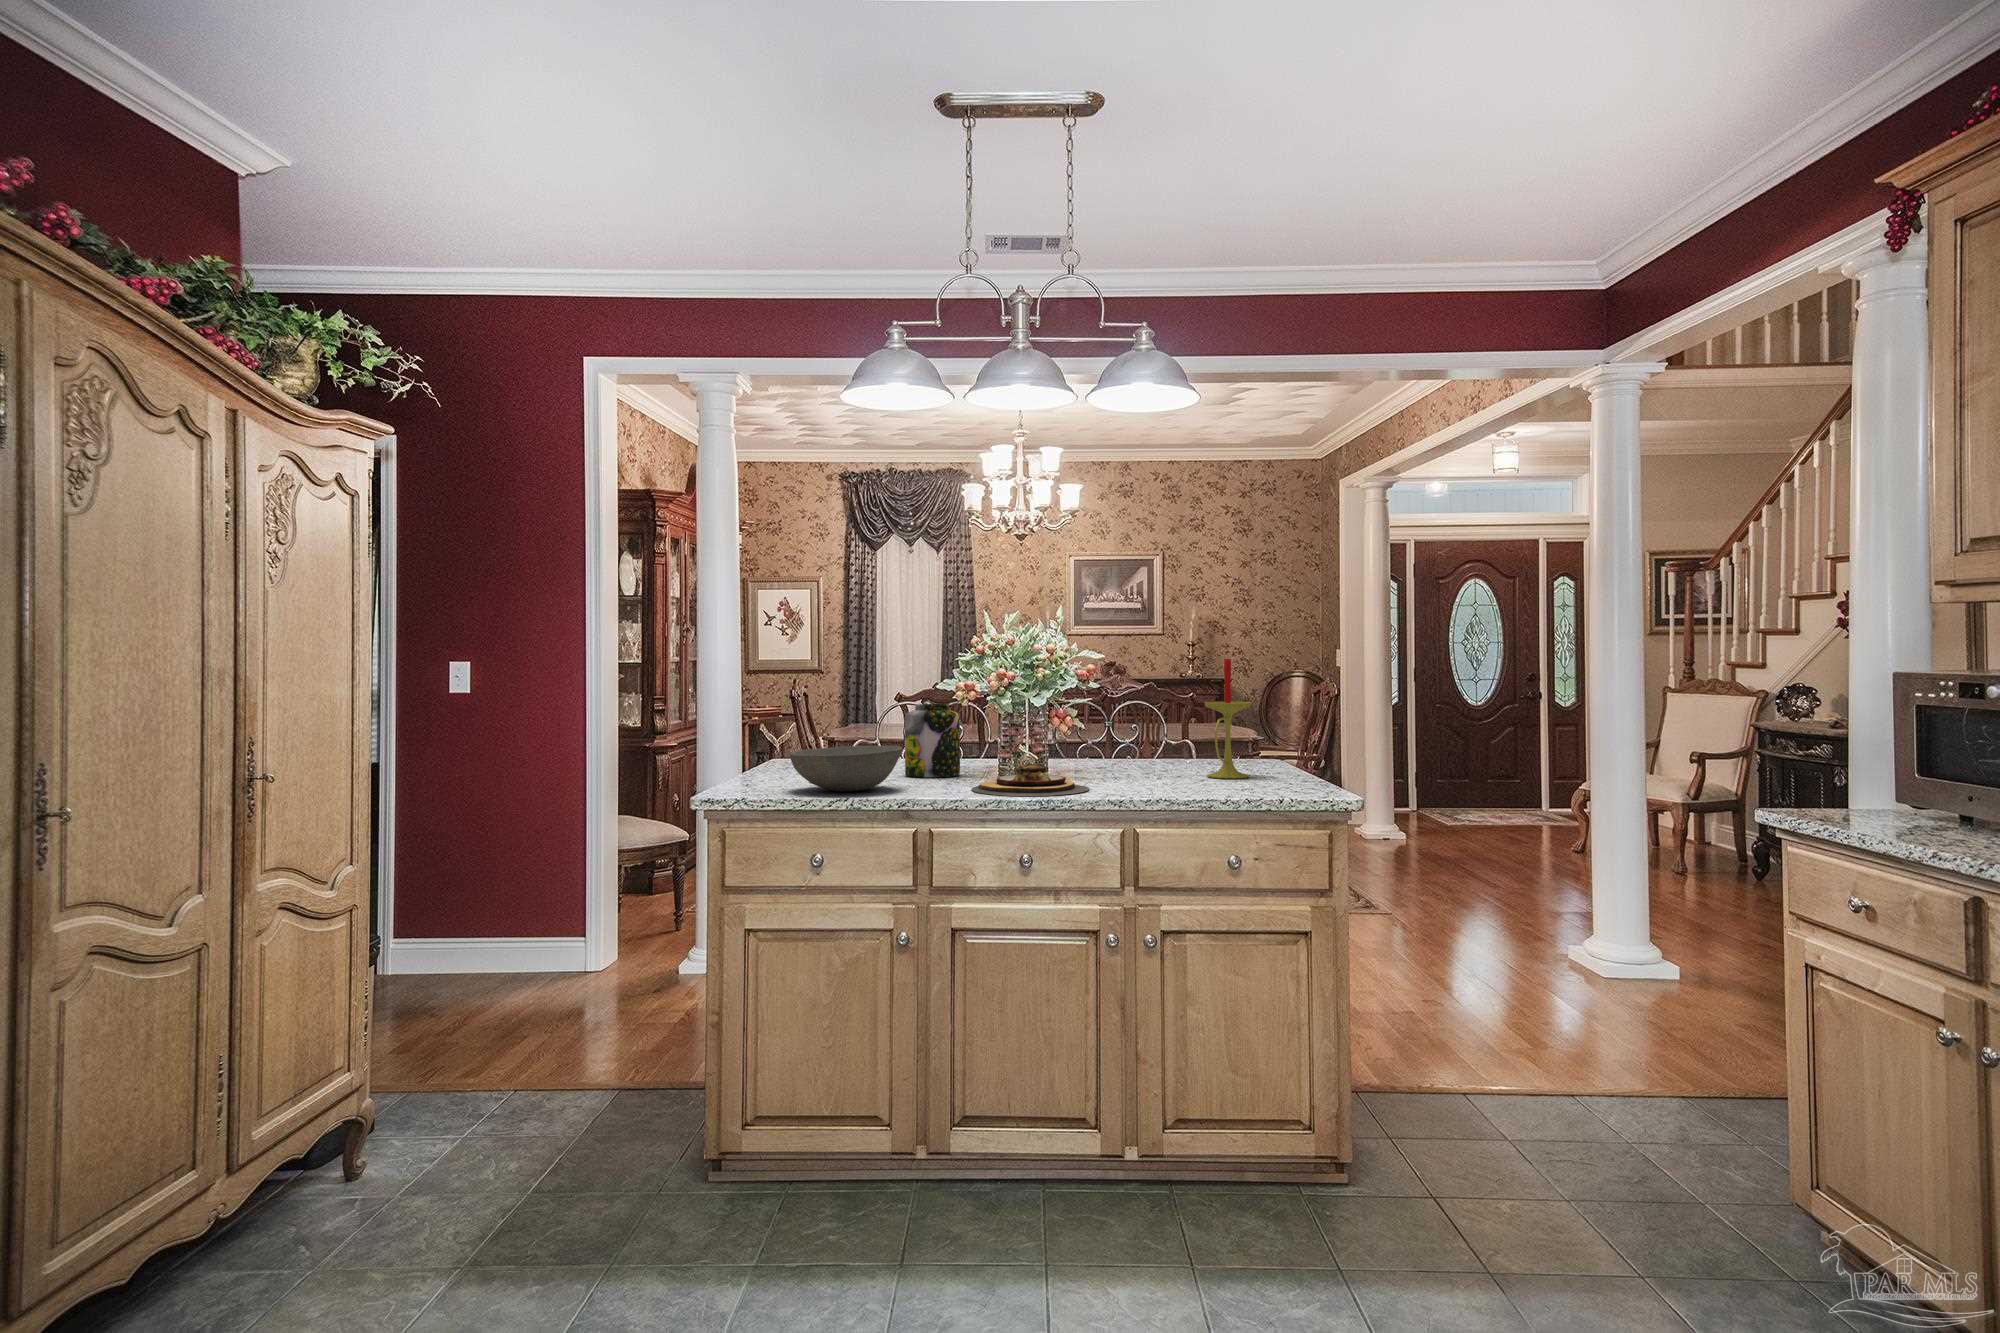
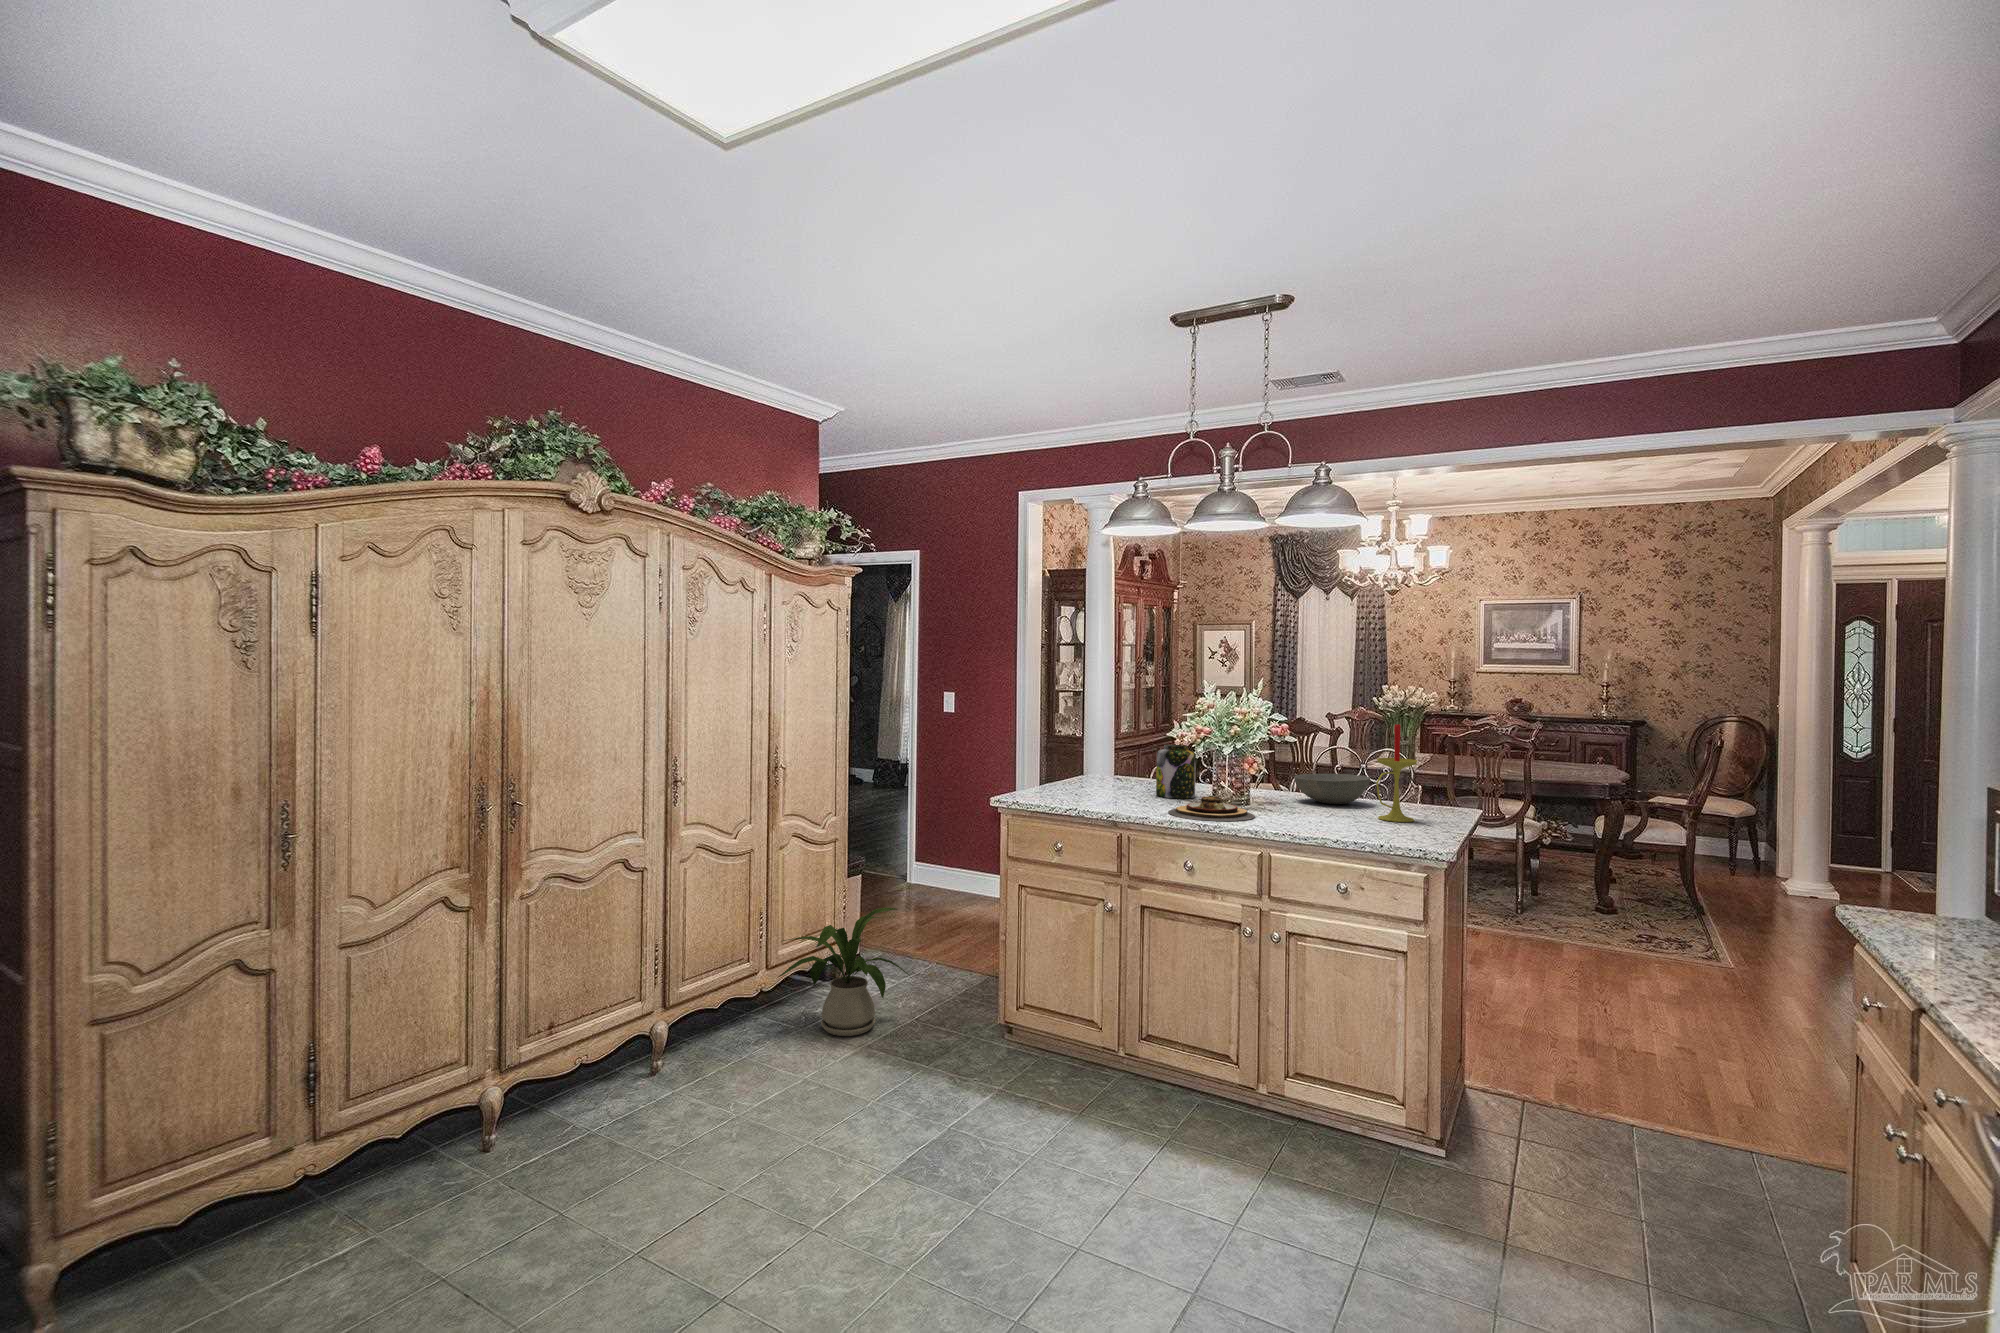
bowl: present [790,746,902,792] -> present [1294,774,1371,804]
house plant: none [269,1002,532,1248] -> present [780,908,910,1036]

